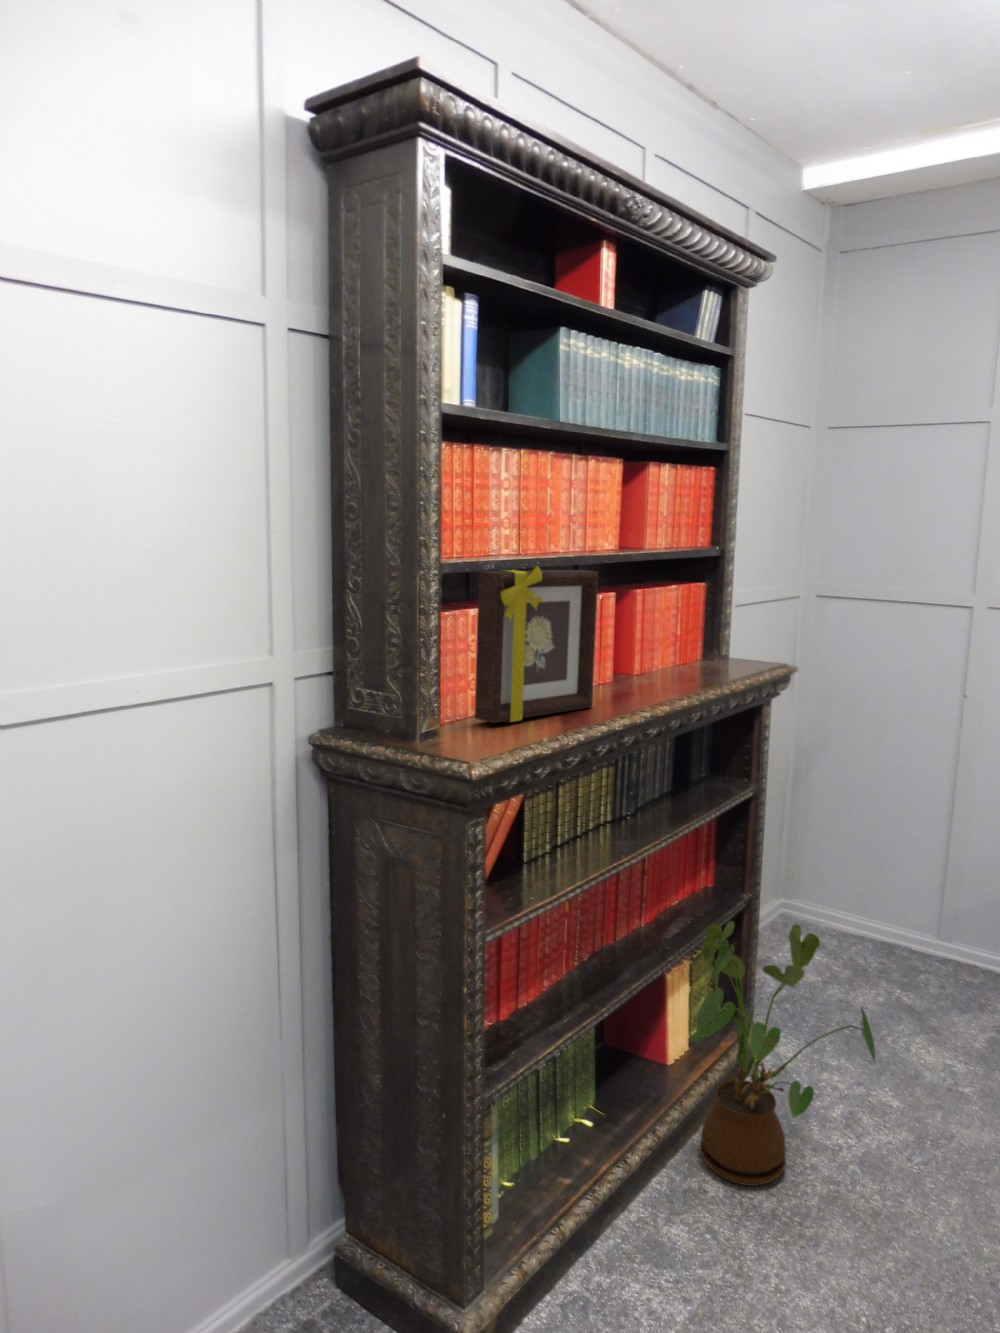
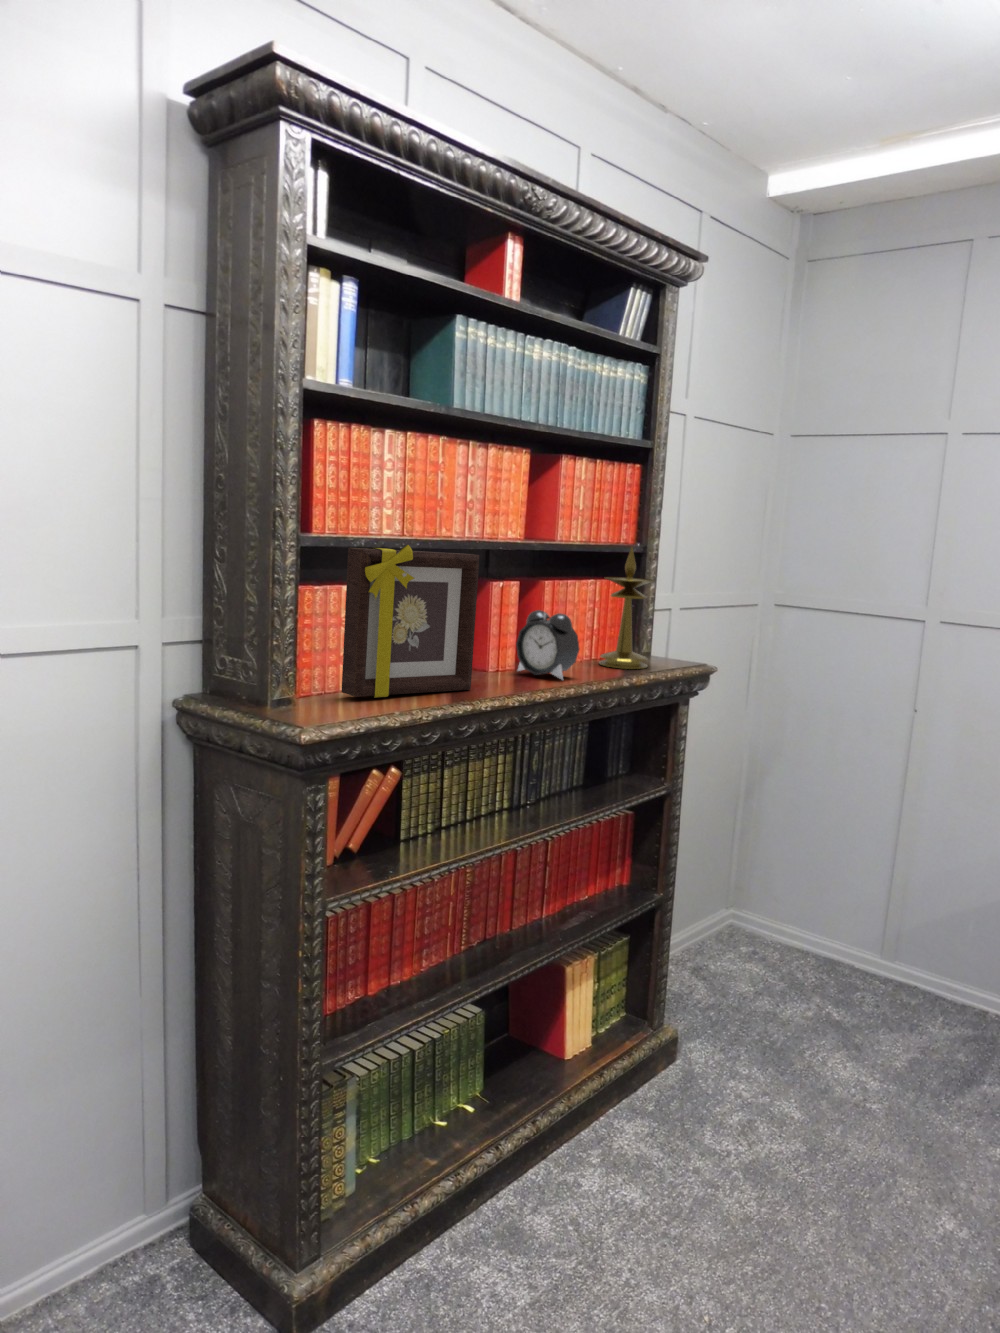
candlestick: none [687,552,742,674] -> present [599,548,654,669]
alarm clock: none [619,621,684,692] -> present [516,610,579,680]
house plant: present [689,921,875,1186] -> none [570,917,754,1183]

